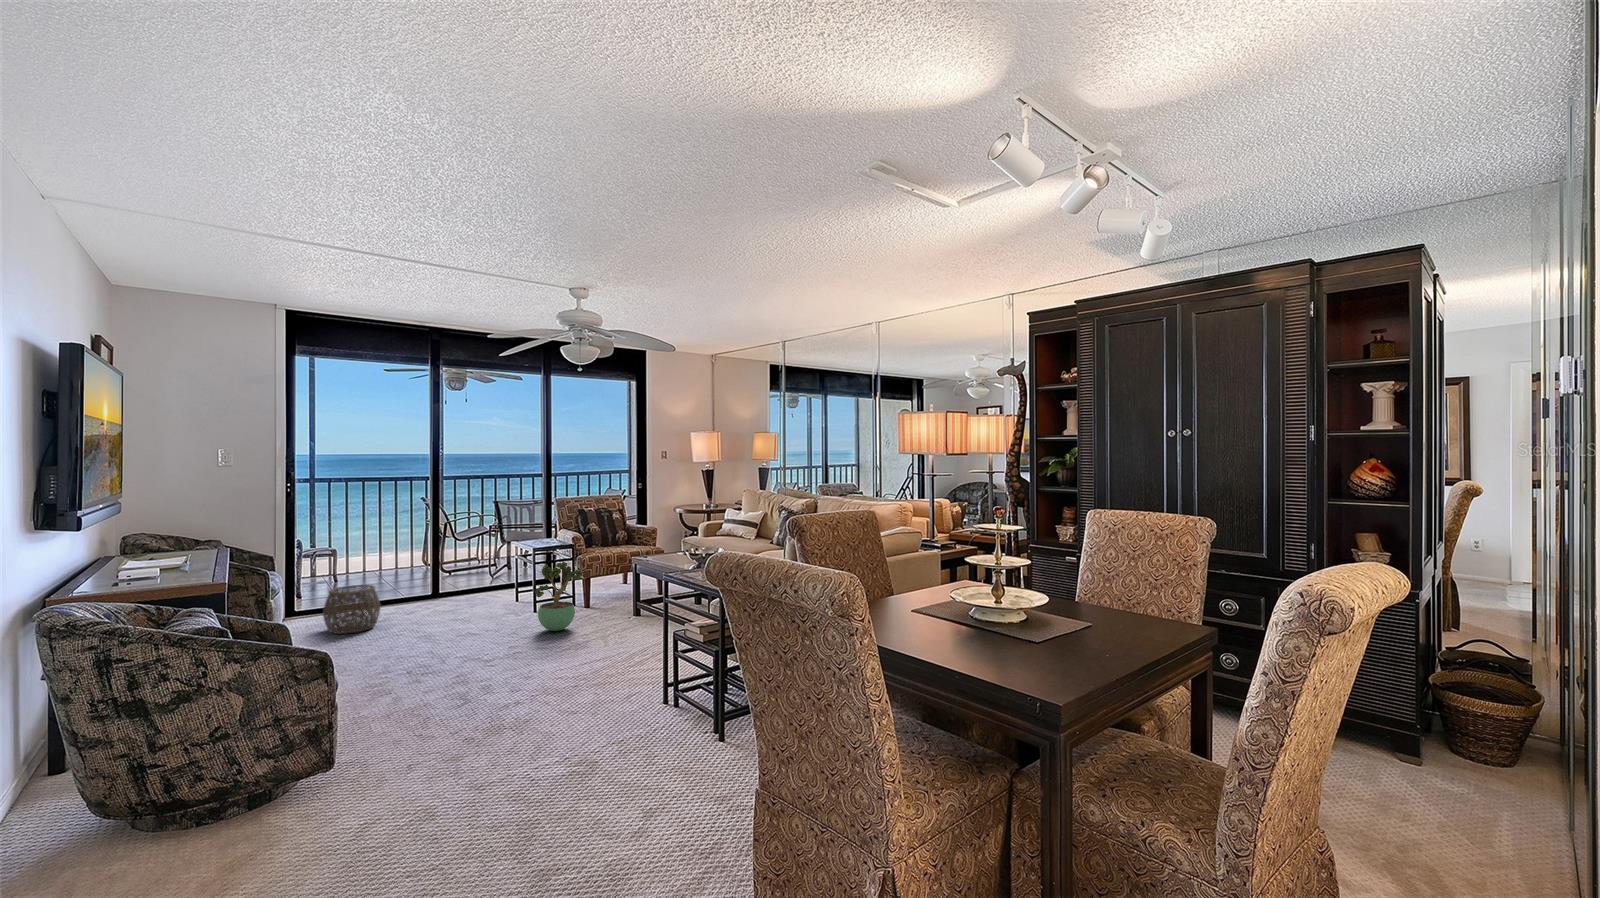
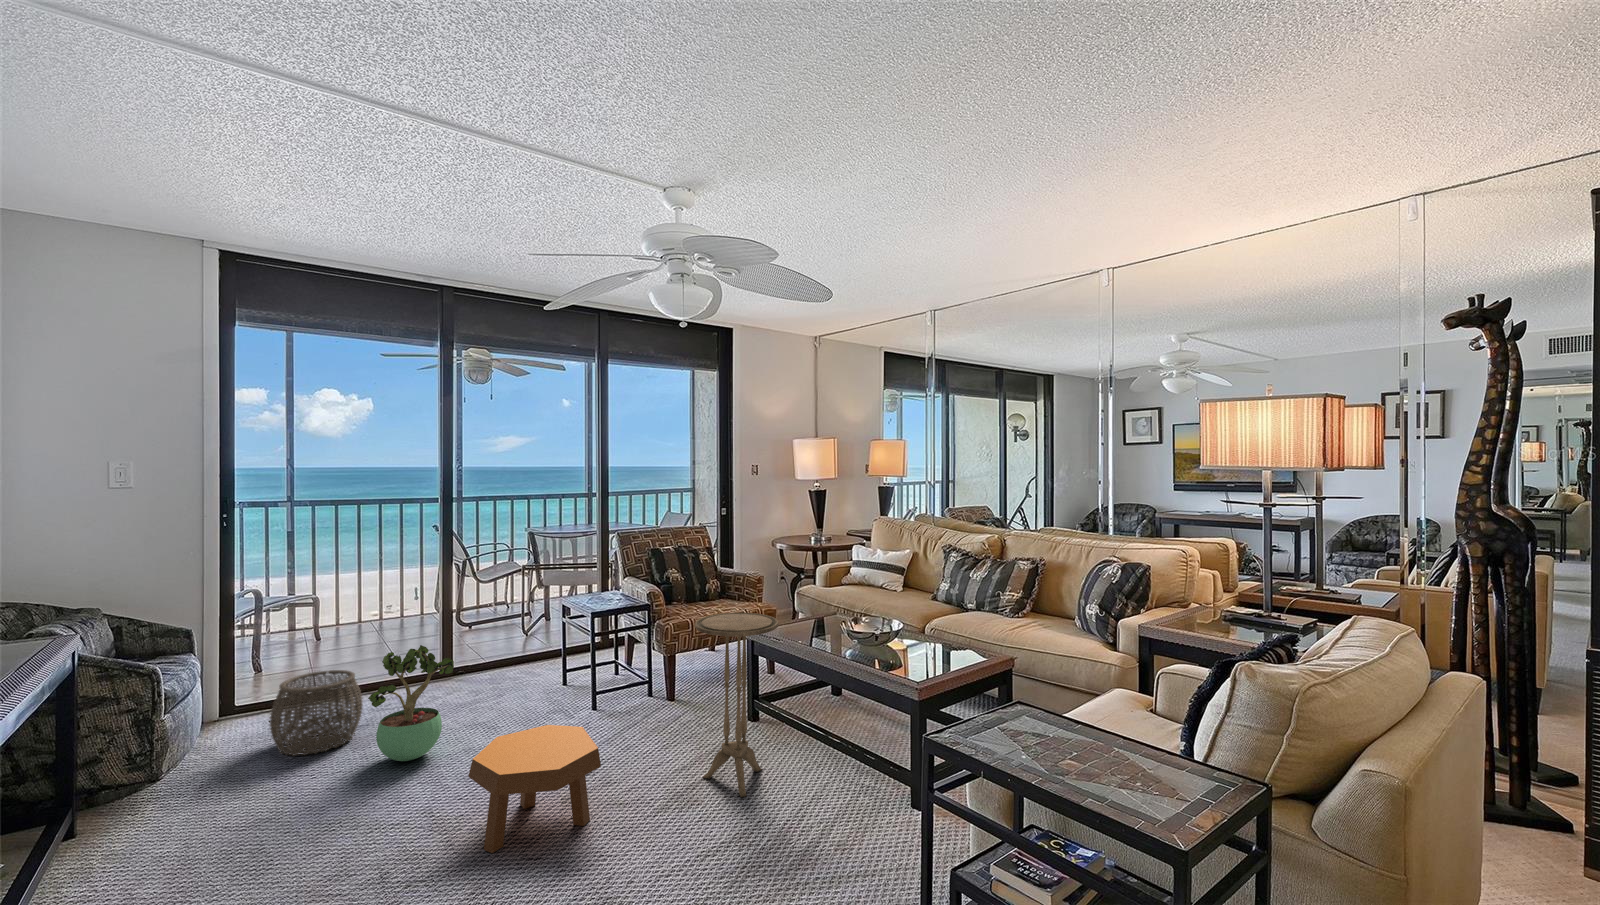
side table: none [587,542,639,646] -> present [695,613,779,797]
potted plant: present [535,562,582,631] -> present [368,645,454,761]
footstool: none [450,606,527,666] -> present [468,725,601,853]

